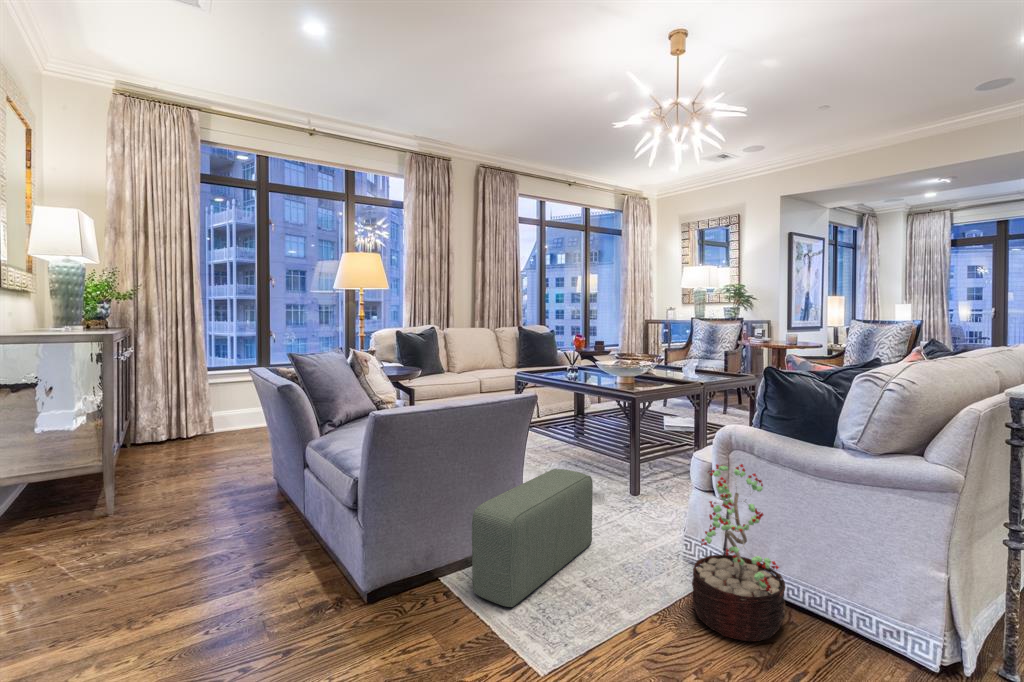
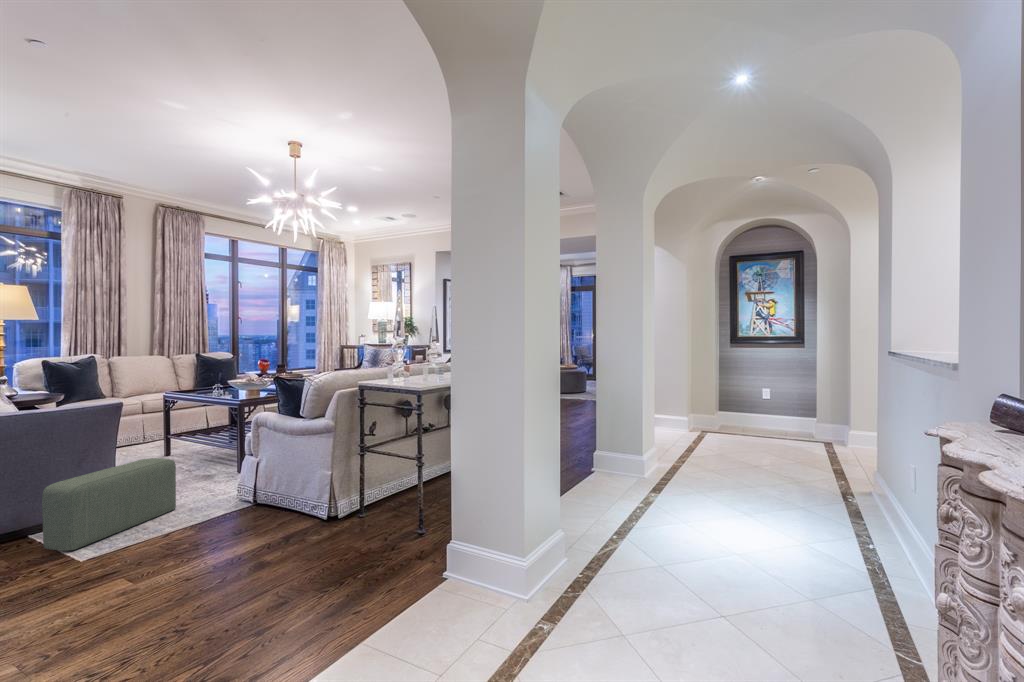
decorative plant: present [692,464,786,642] -> none [212,436,272,538]

